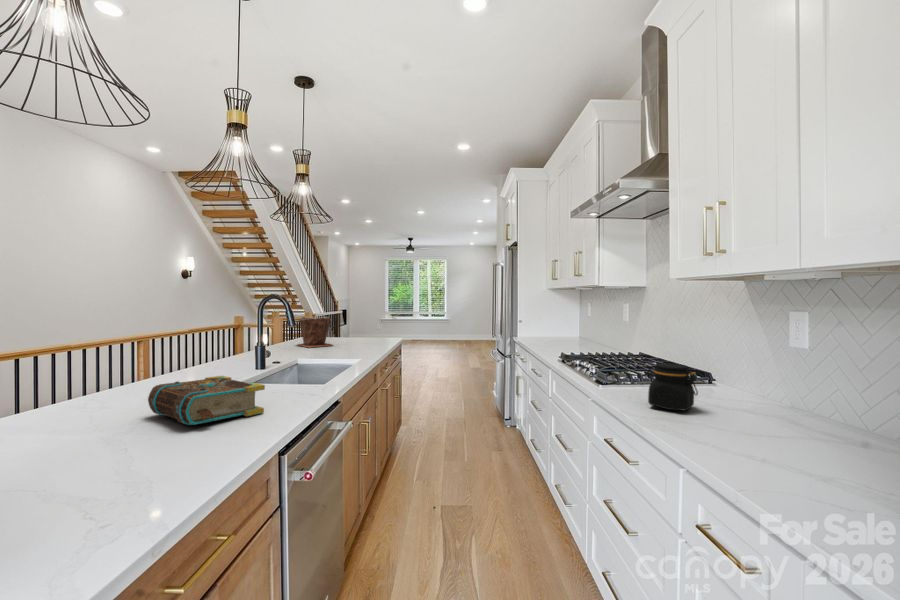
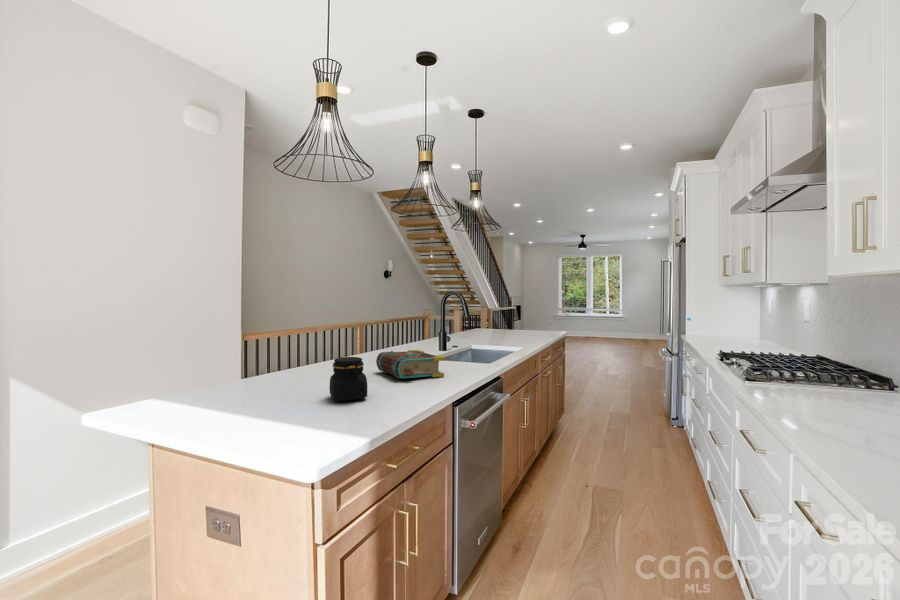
plant pot: present [297,317,332,348] -> none [471,311,502,337]
jar: present [646,363,698,410] -> present [330,357,367,401]

